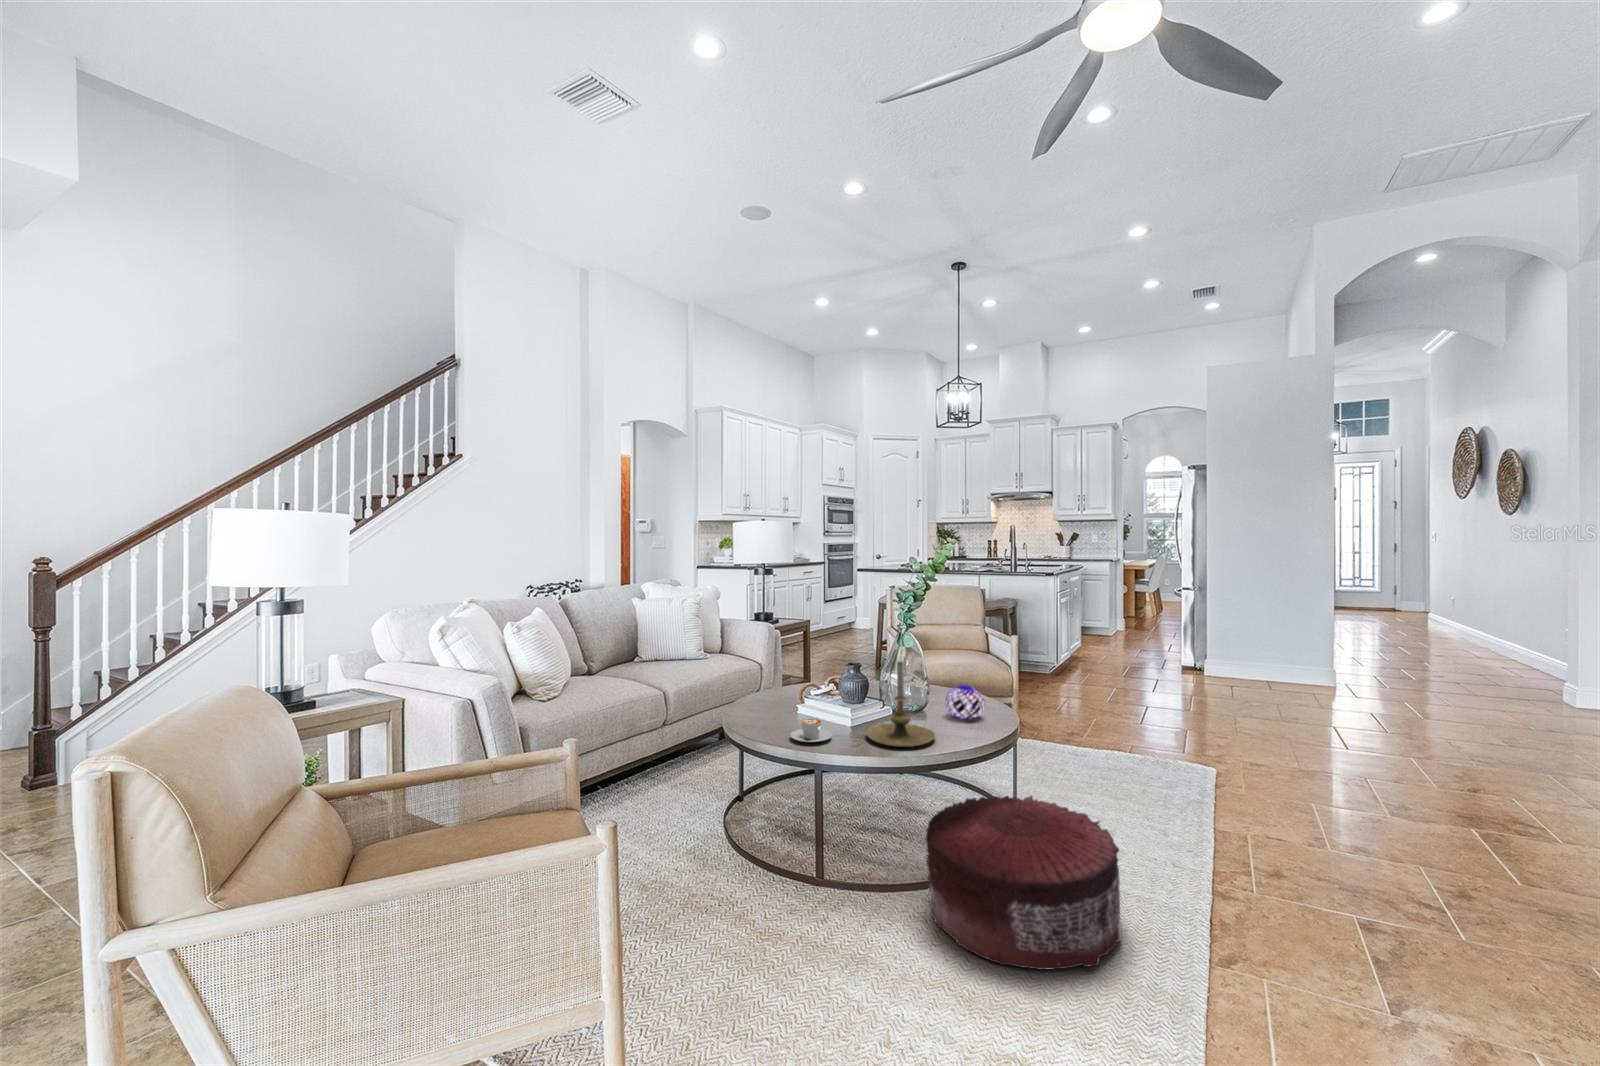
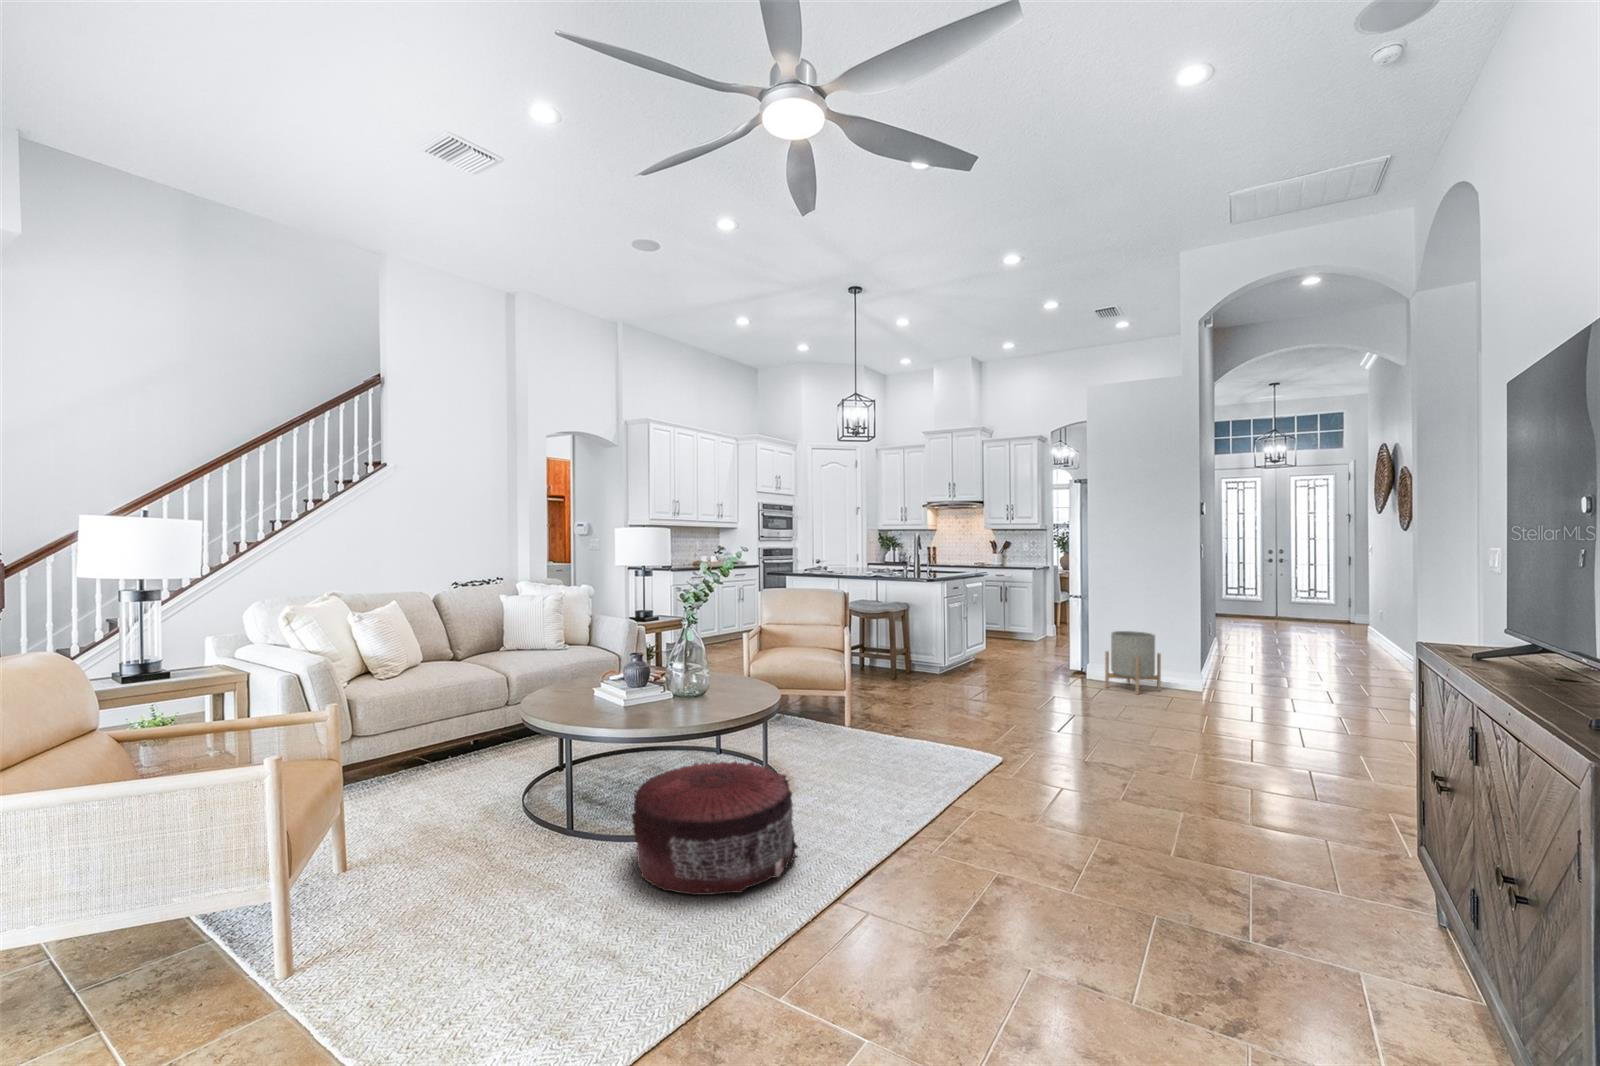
planter: none [1237,626,1296,692] -> present [1105,631,1161,695]
candle holder: present [866,661,935,747] -> none [620,643,681,717]
decorative orb: present [946,685,985,719] -> none [712,669,746,698]
coffee cup: present [791,719,832,742] -> none [555,693,593,712]

